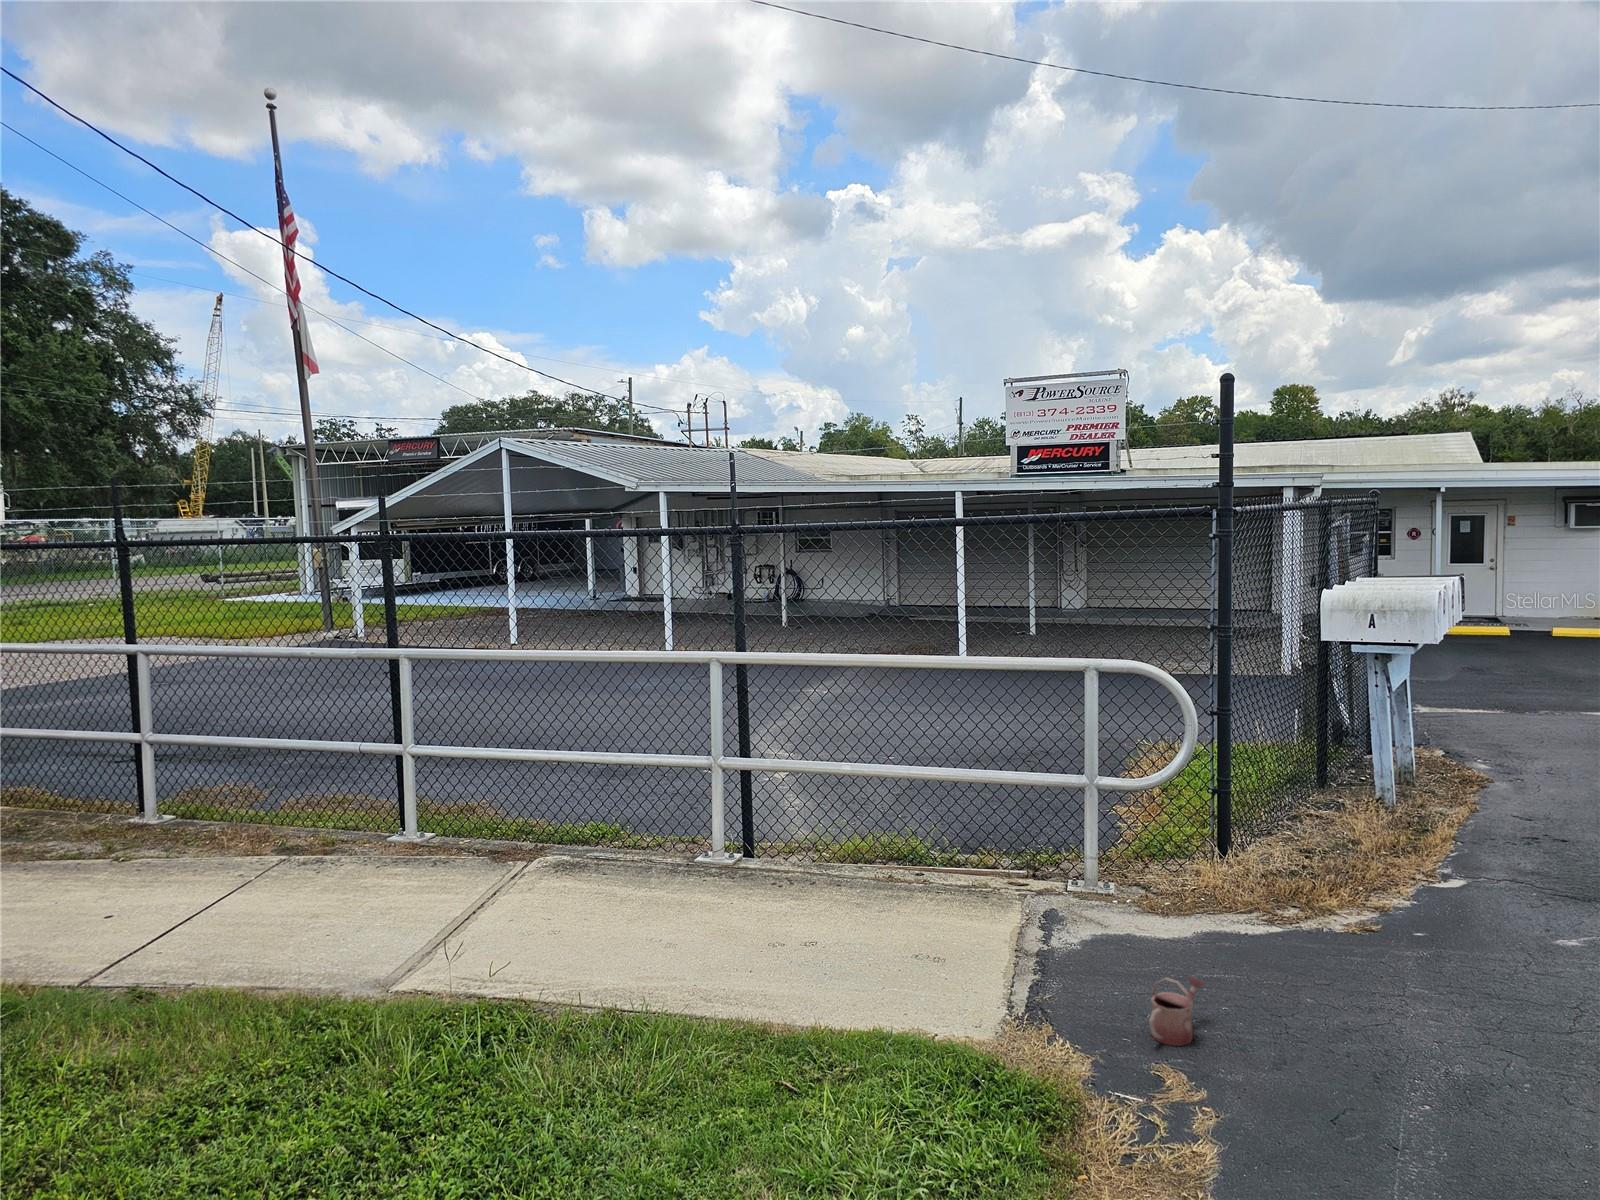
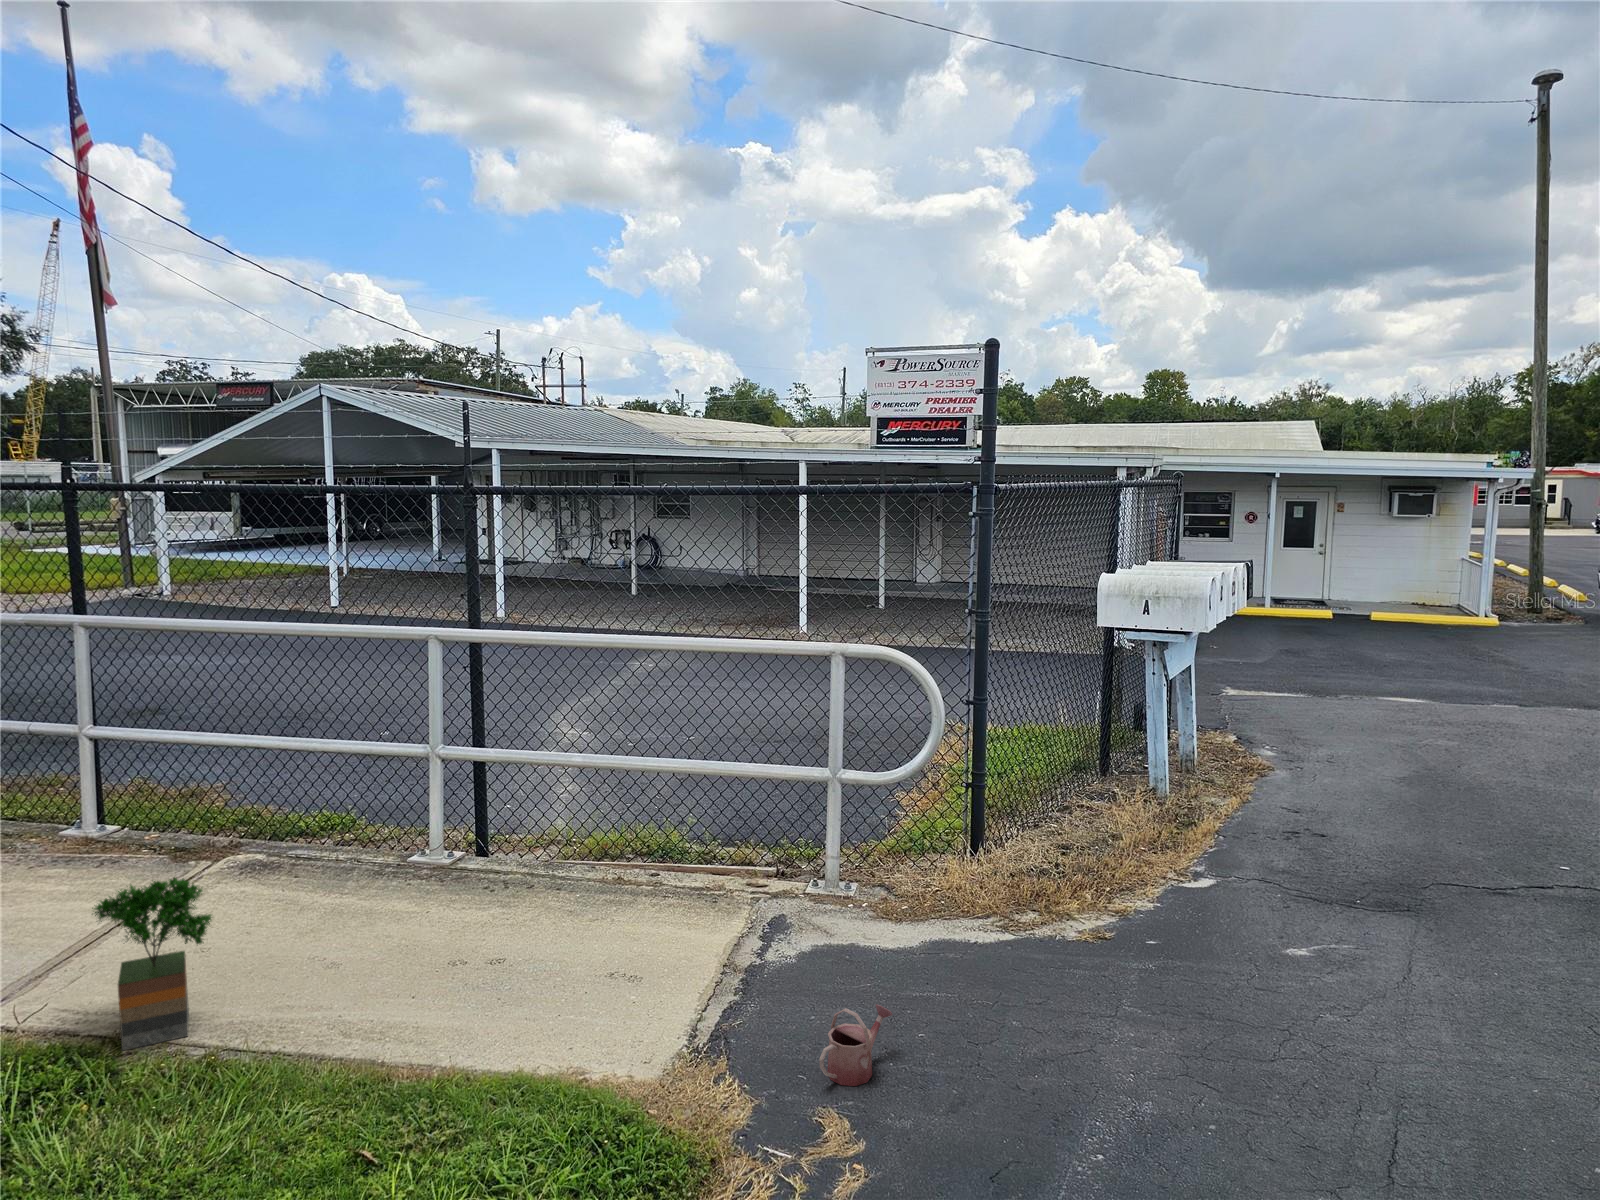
potted tree: none [501,863,597,1010] -> present [92,878,212,1050]

